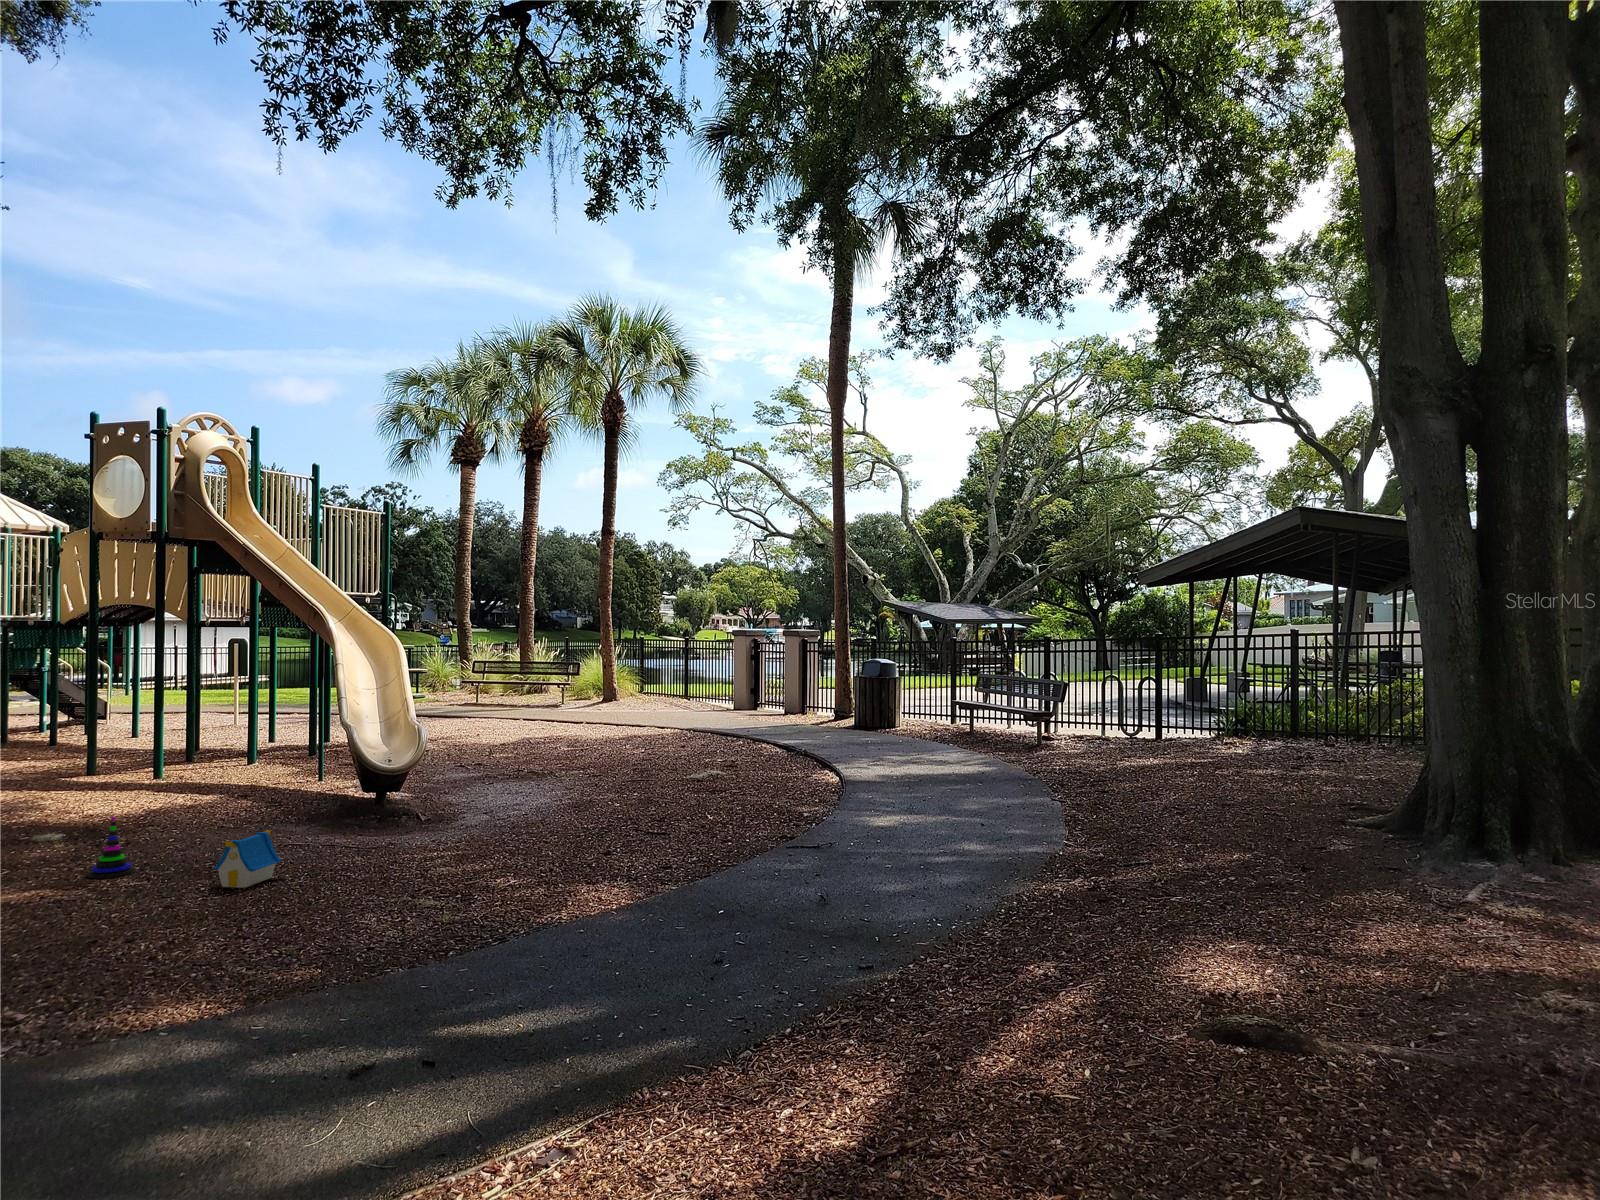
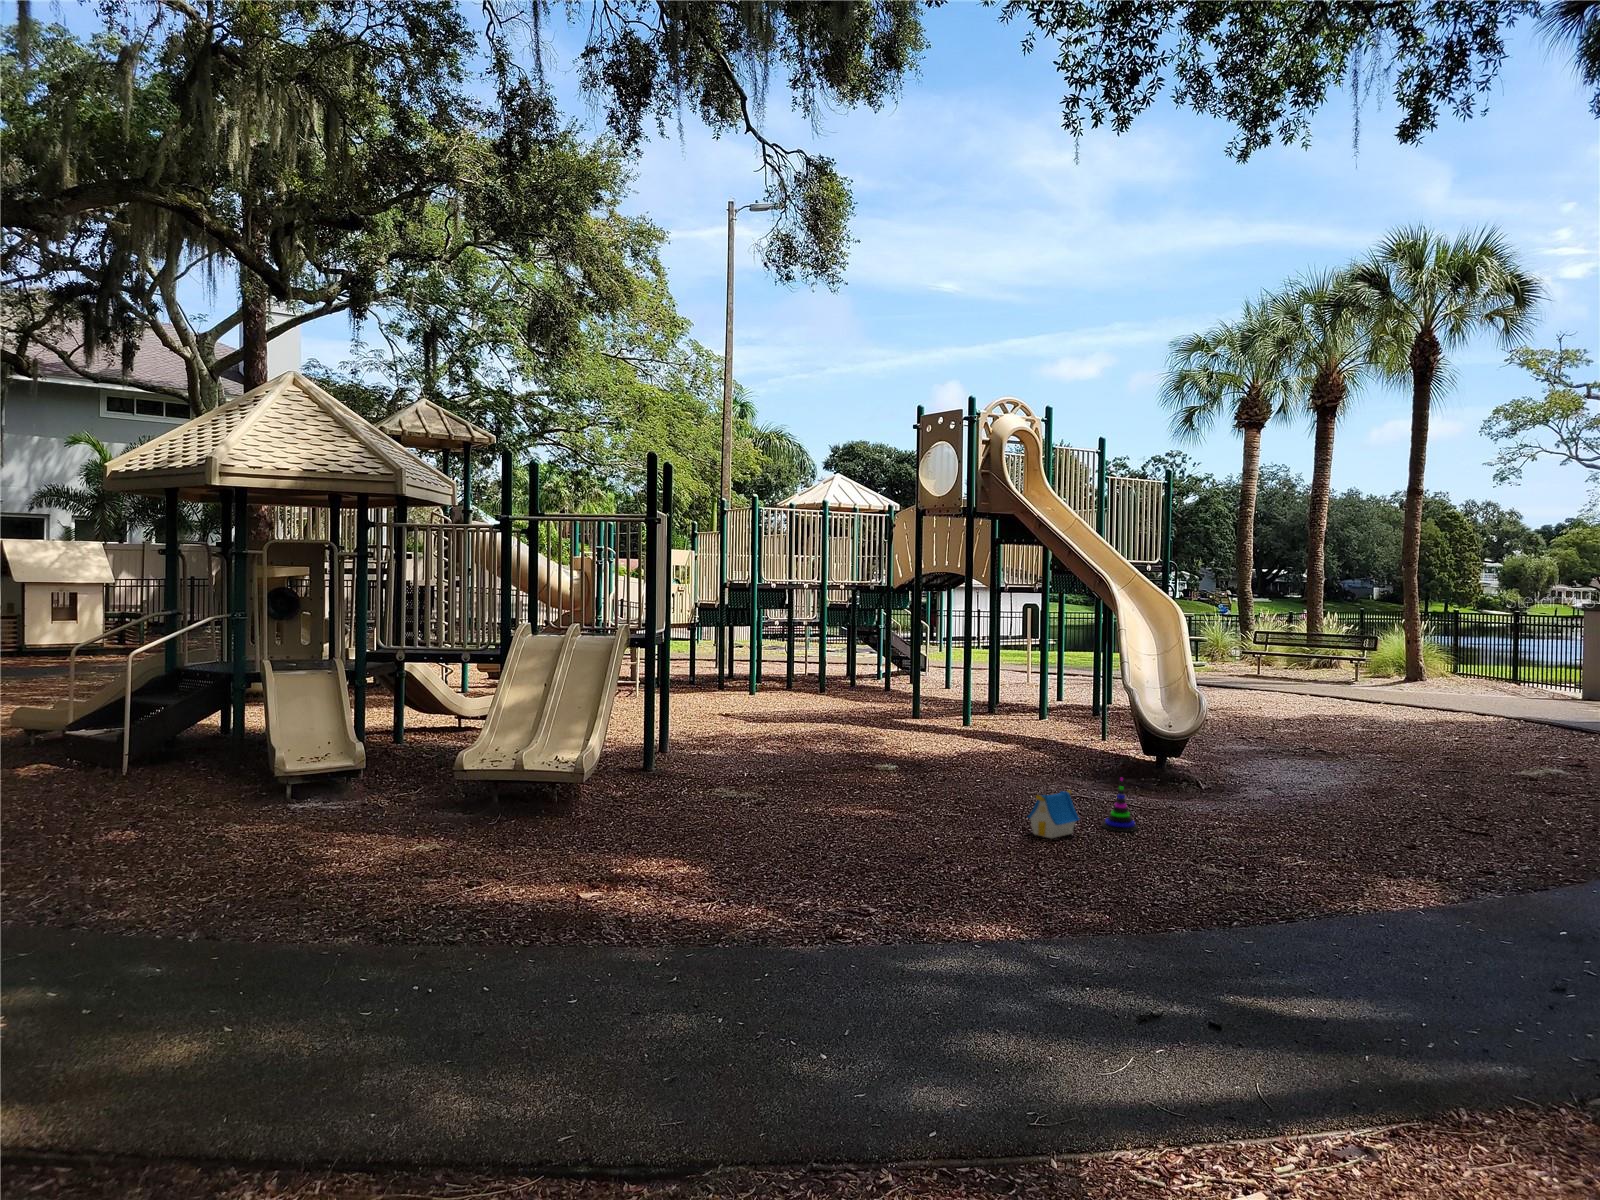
stacking toy: present [88,817,135,879] -> present [1102,778,1138,832]

